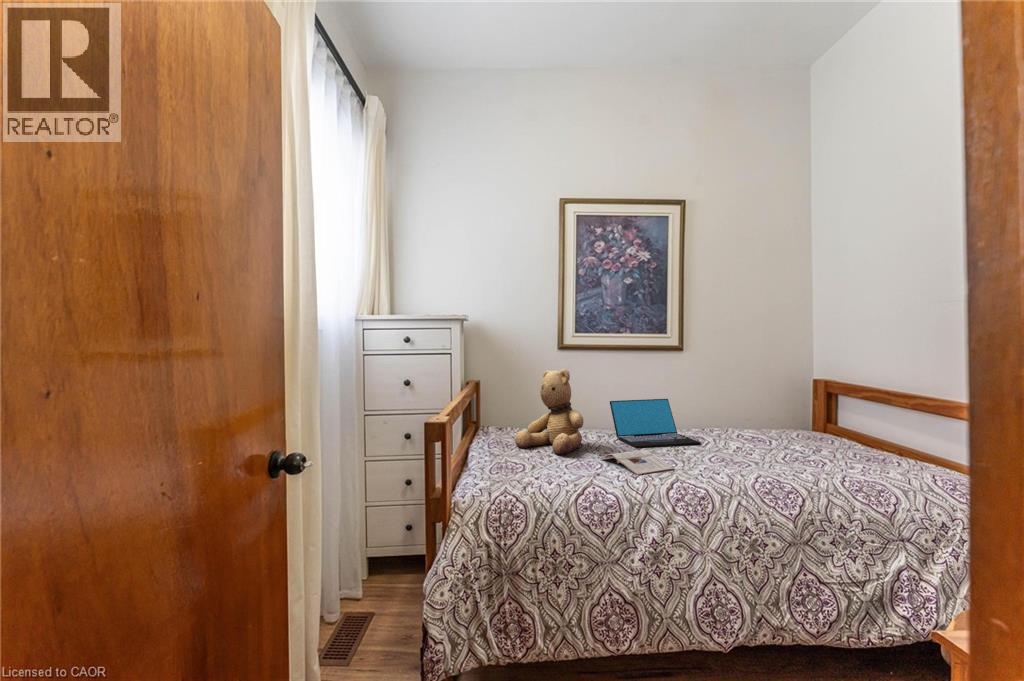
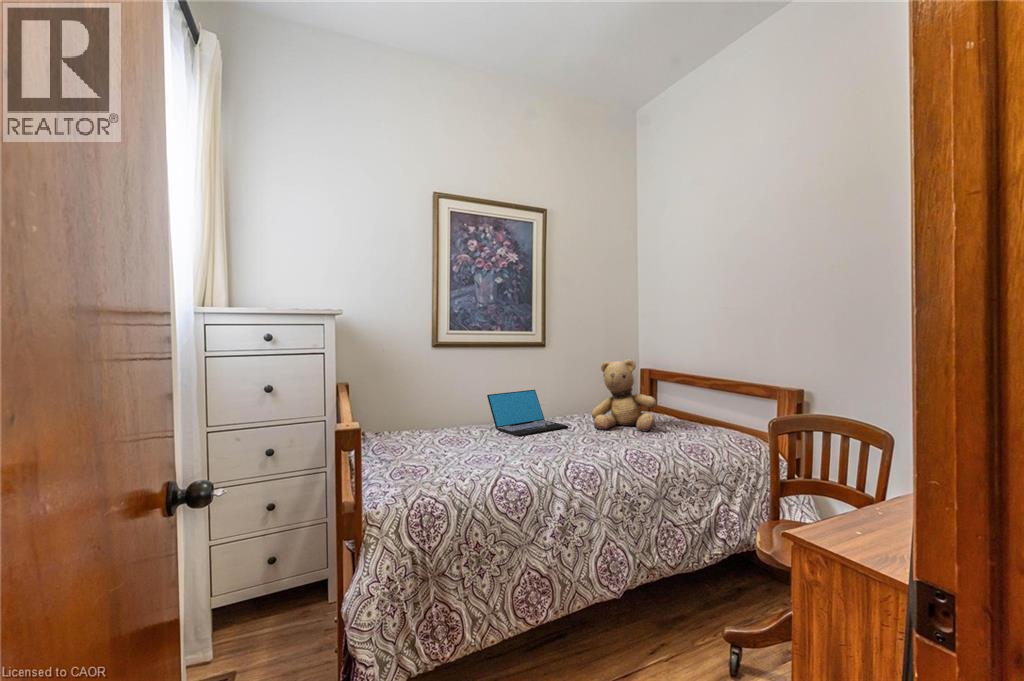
teddy bear: present [515,369,583,455] -> present [592,359,657,432]
magazine: present [600,450,674,475] -> none [495,437,563,460]

